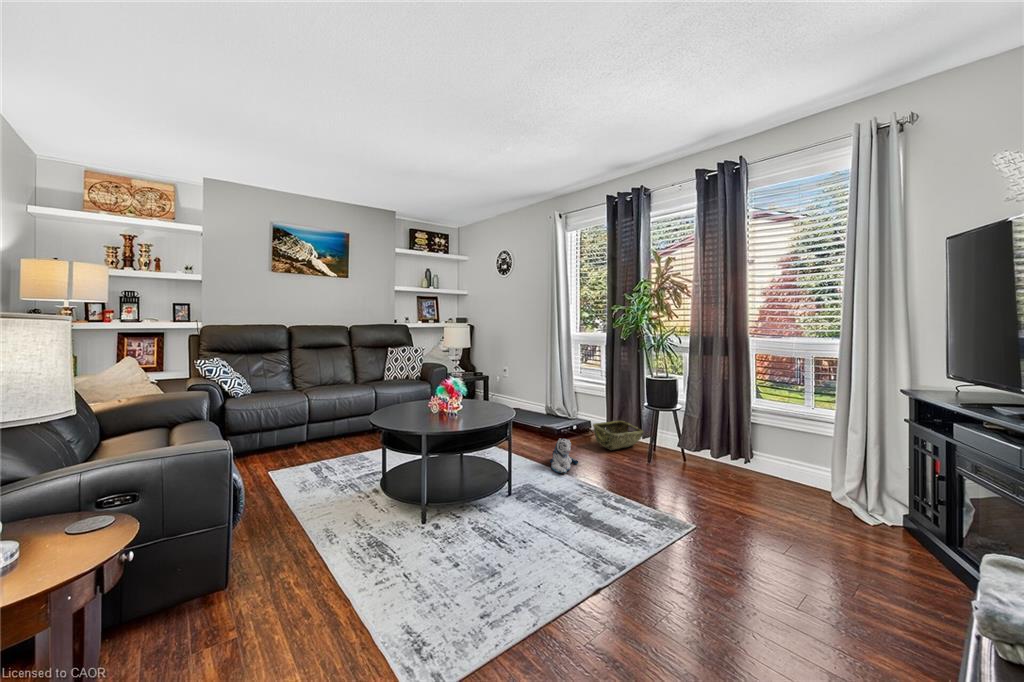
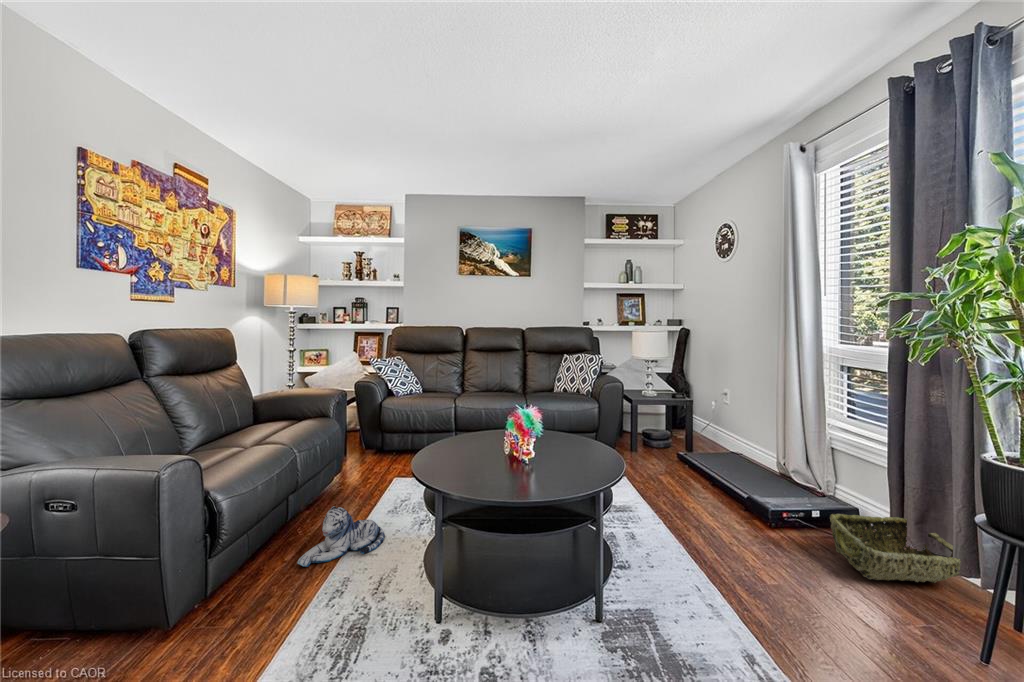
plush toy: present [550,438,578,473] -> present [297,506,385,567]

